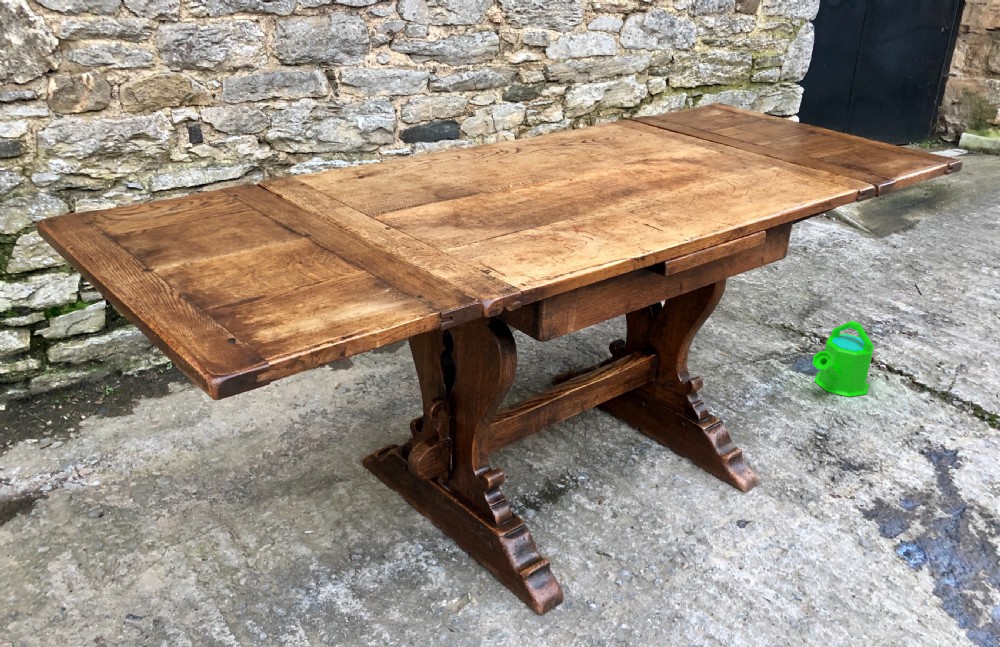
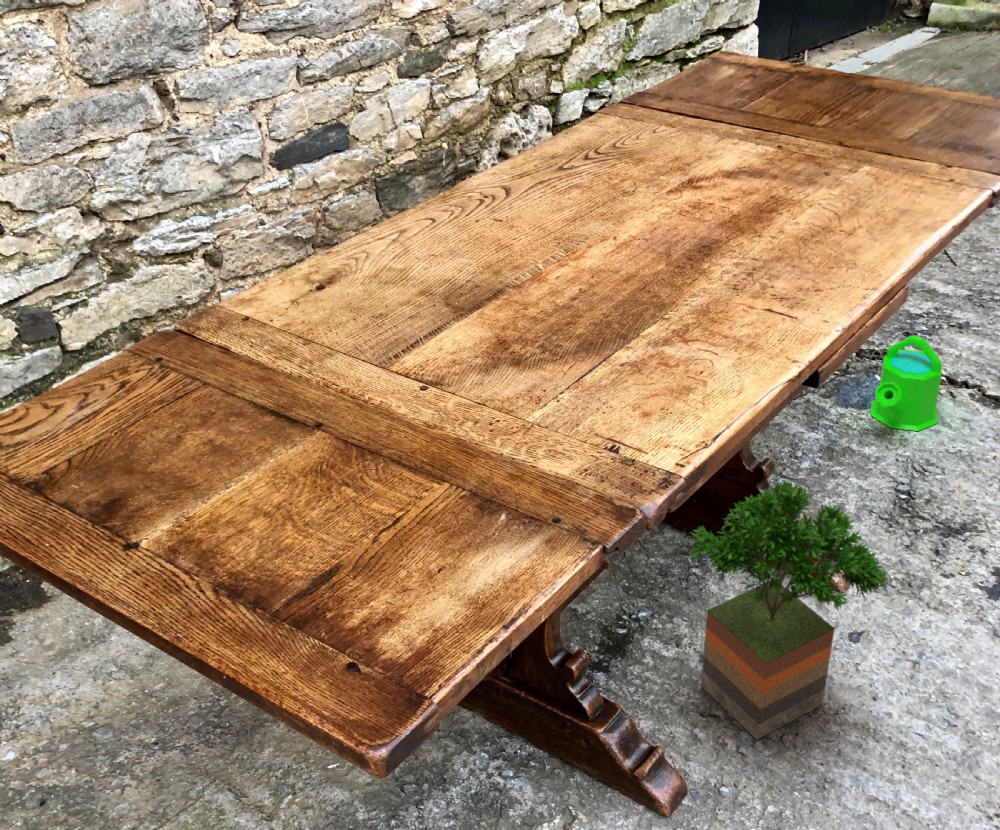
potted tree: none [598,372,749,576] -> present [689,481,889,740]

